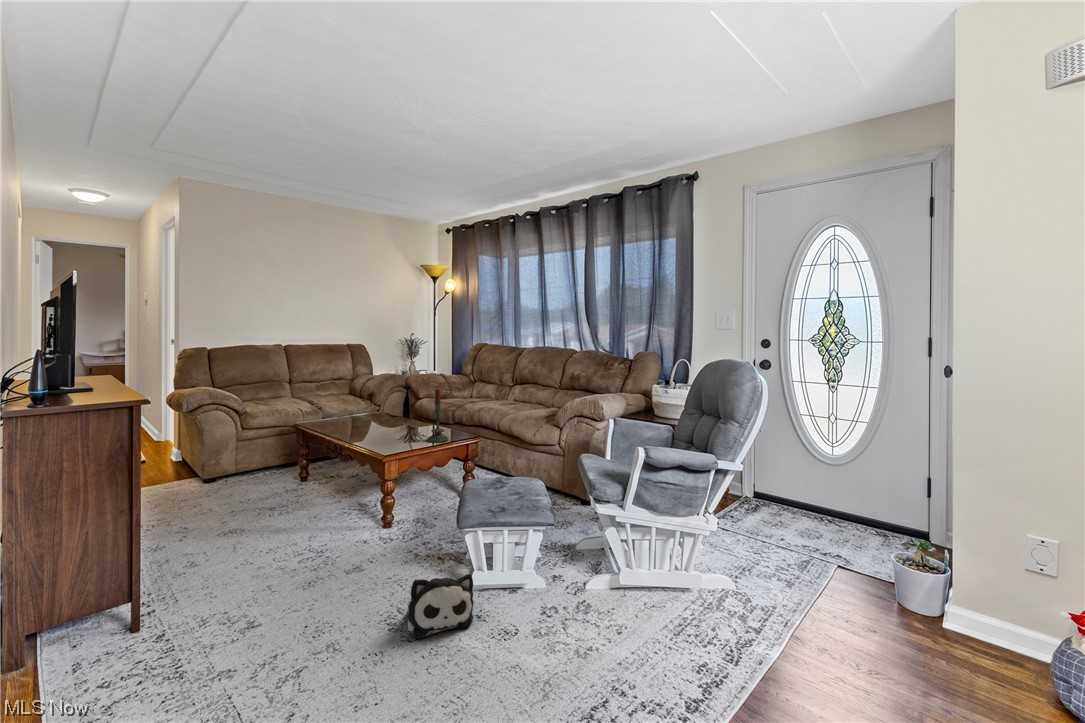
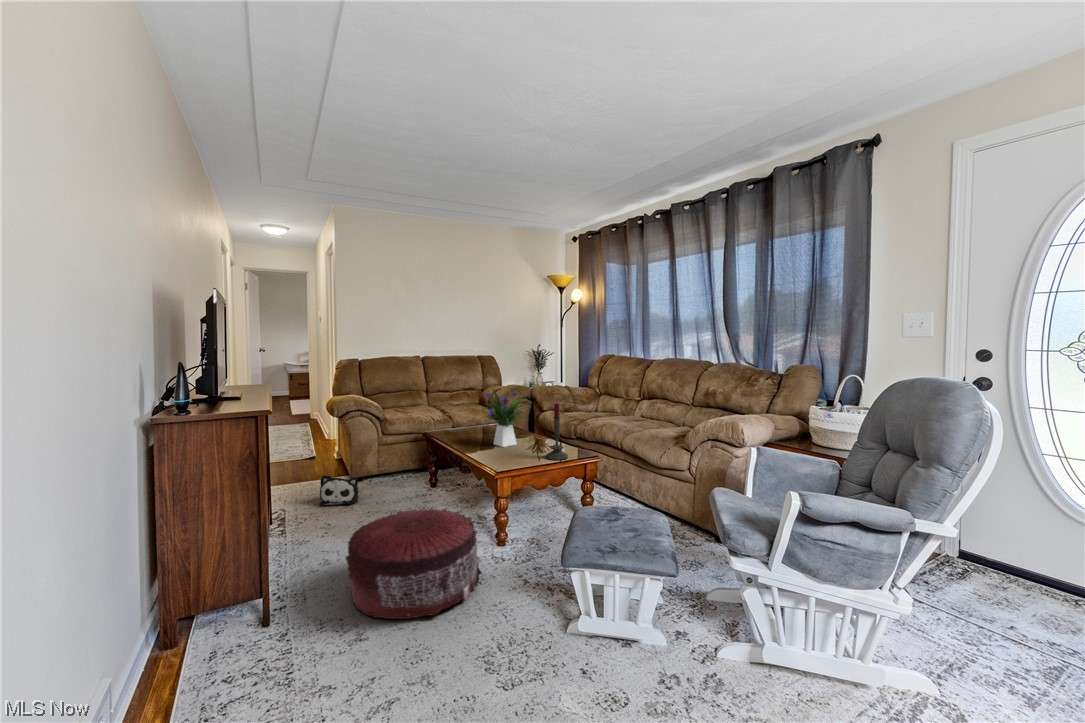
flower arrangement: none [355,377,412,434] -> present [482,390,528,447]
pouf: none [226,493,372,604] -> present [346,508,482,619]
plush toy: present [407,574,474,639] -> present [320,475,359,506]

